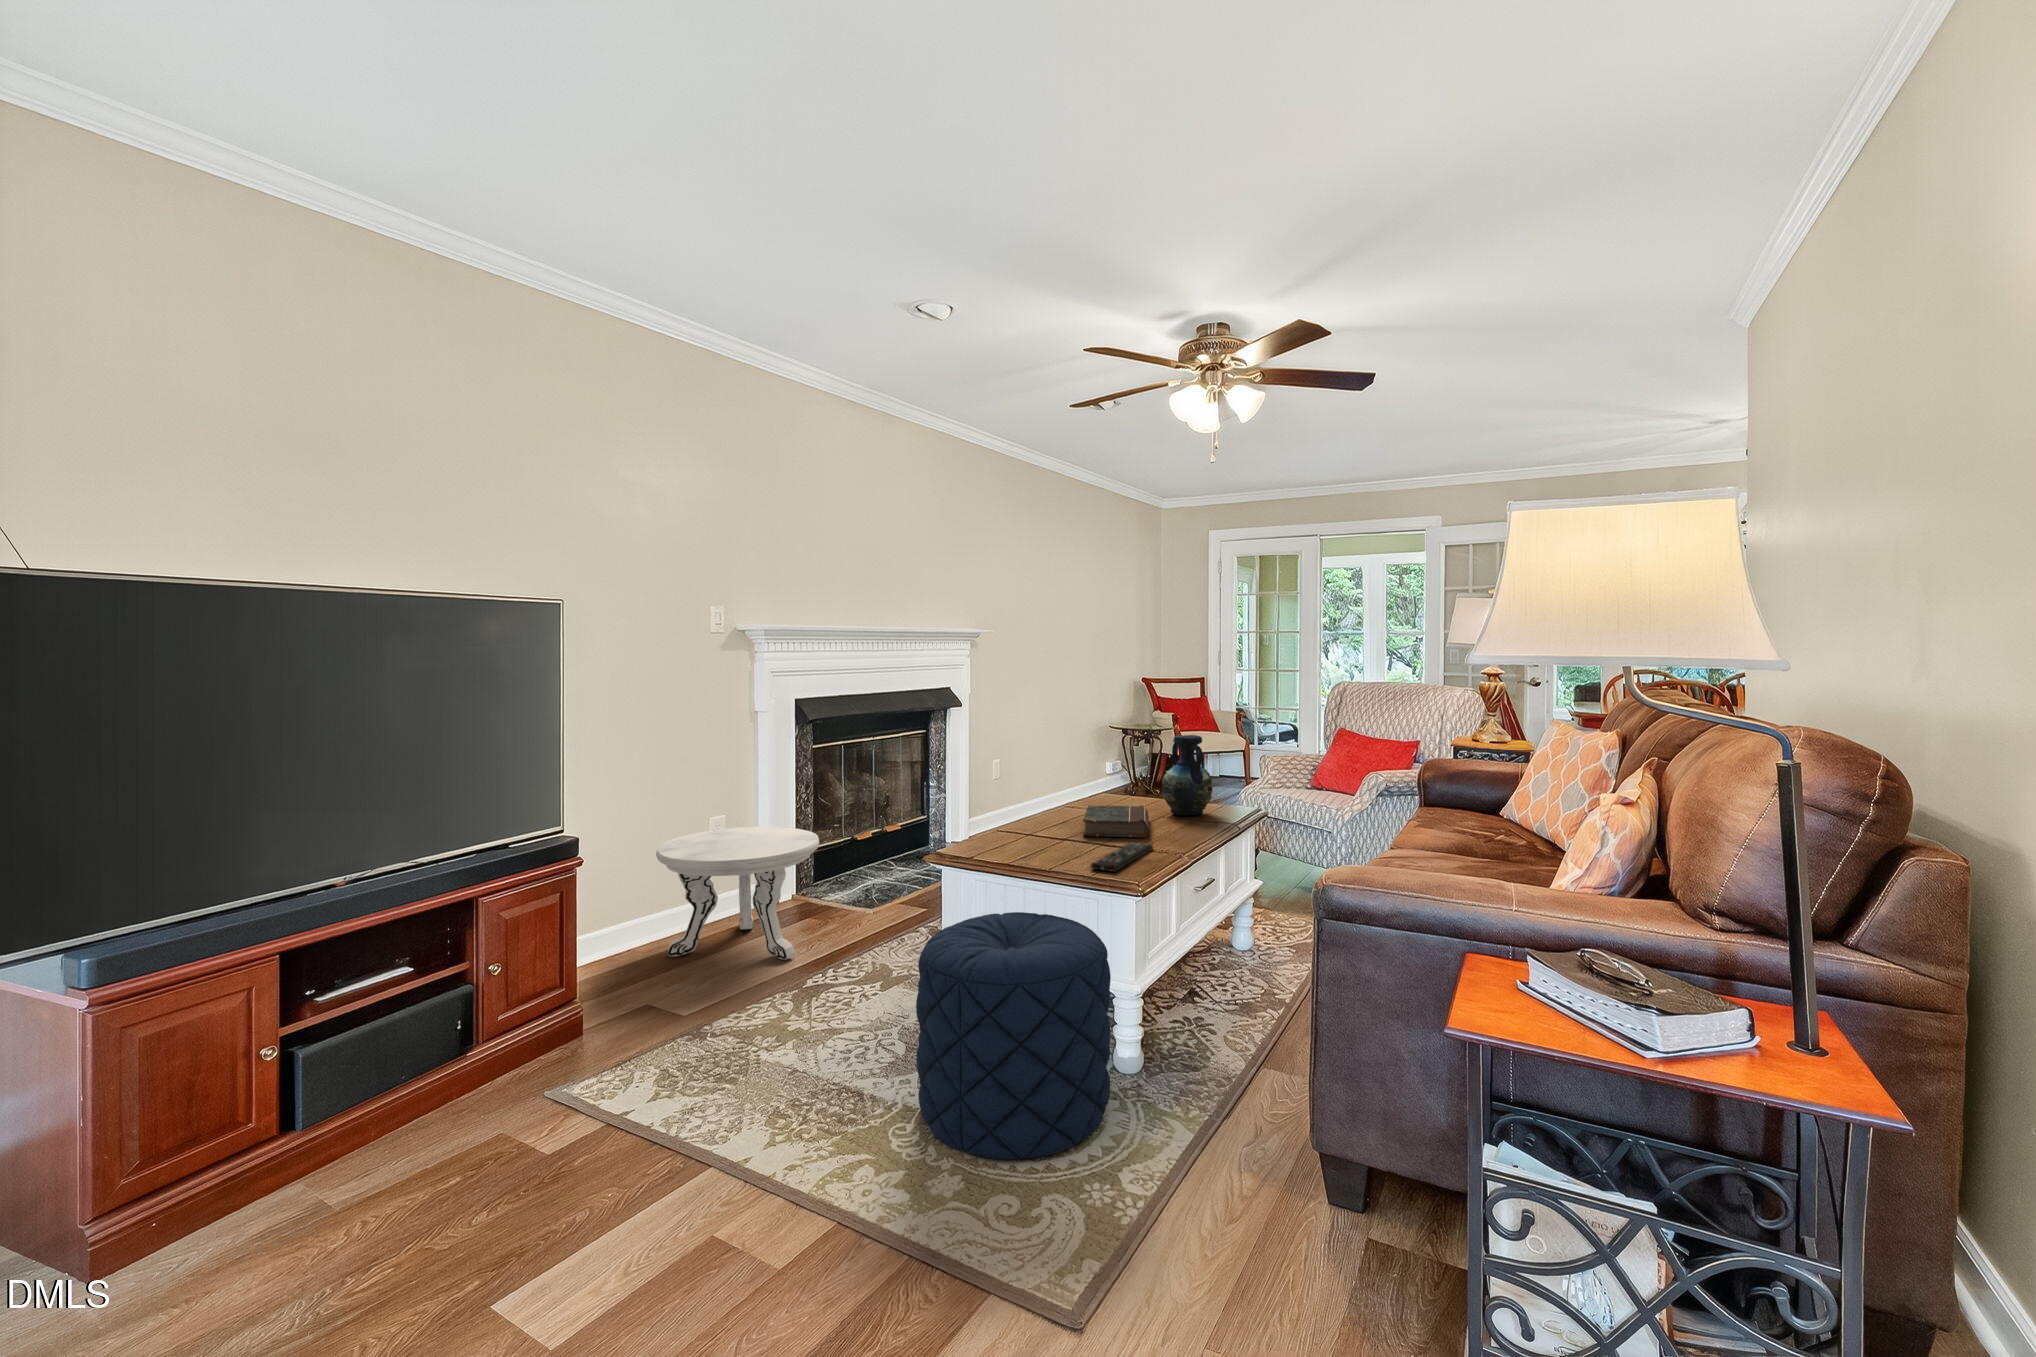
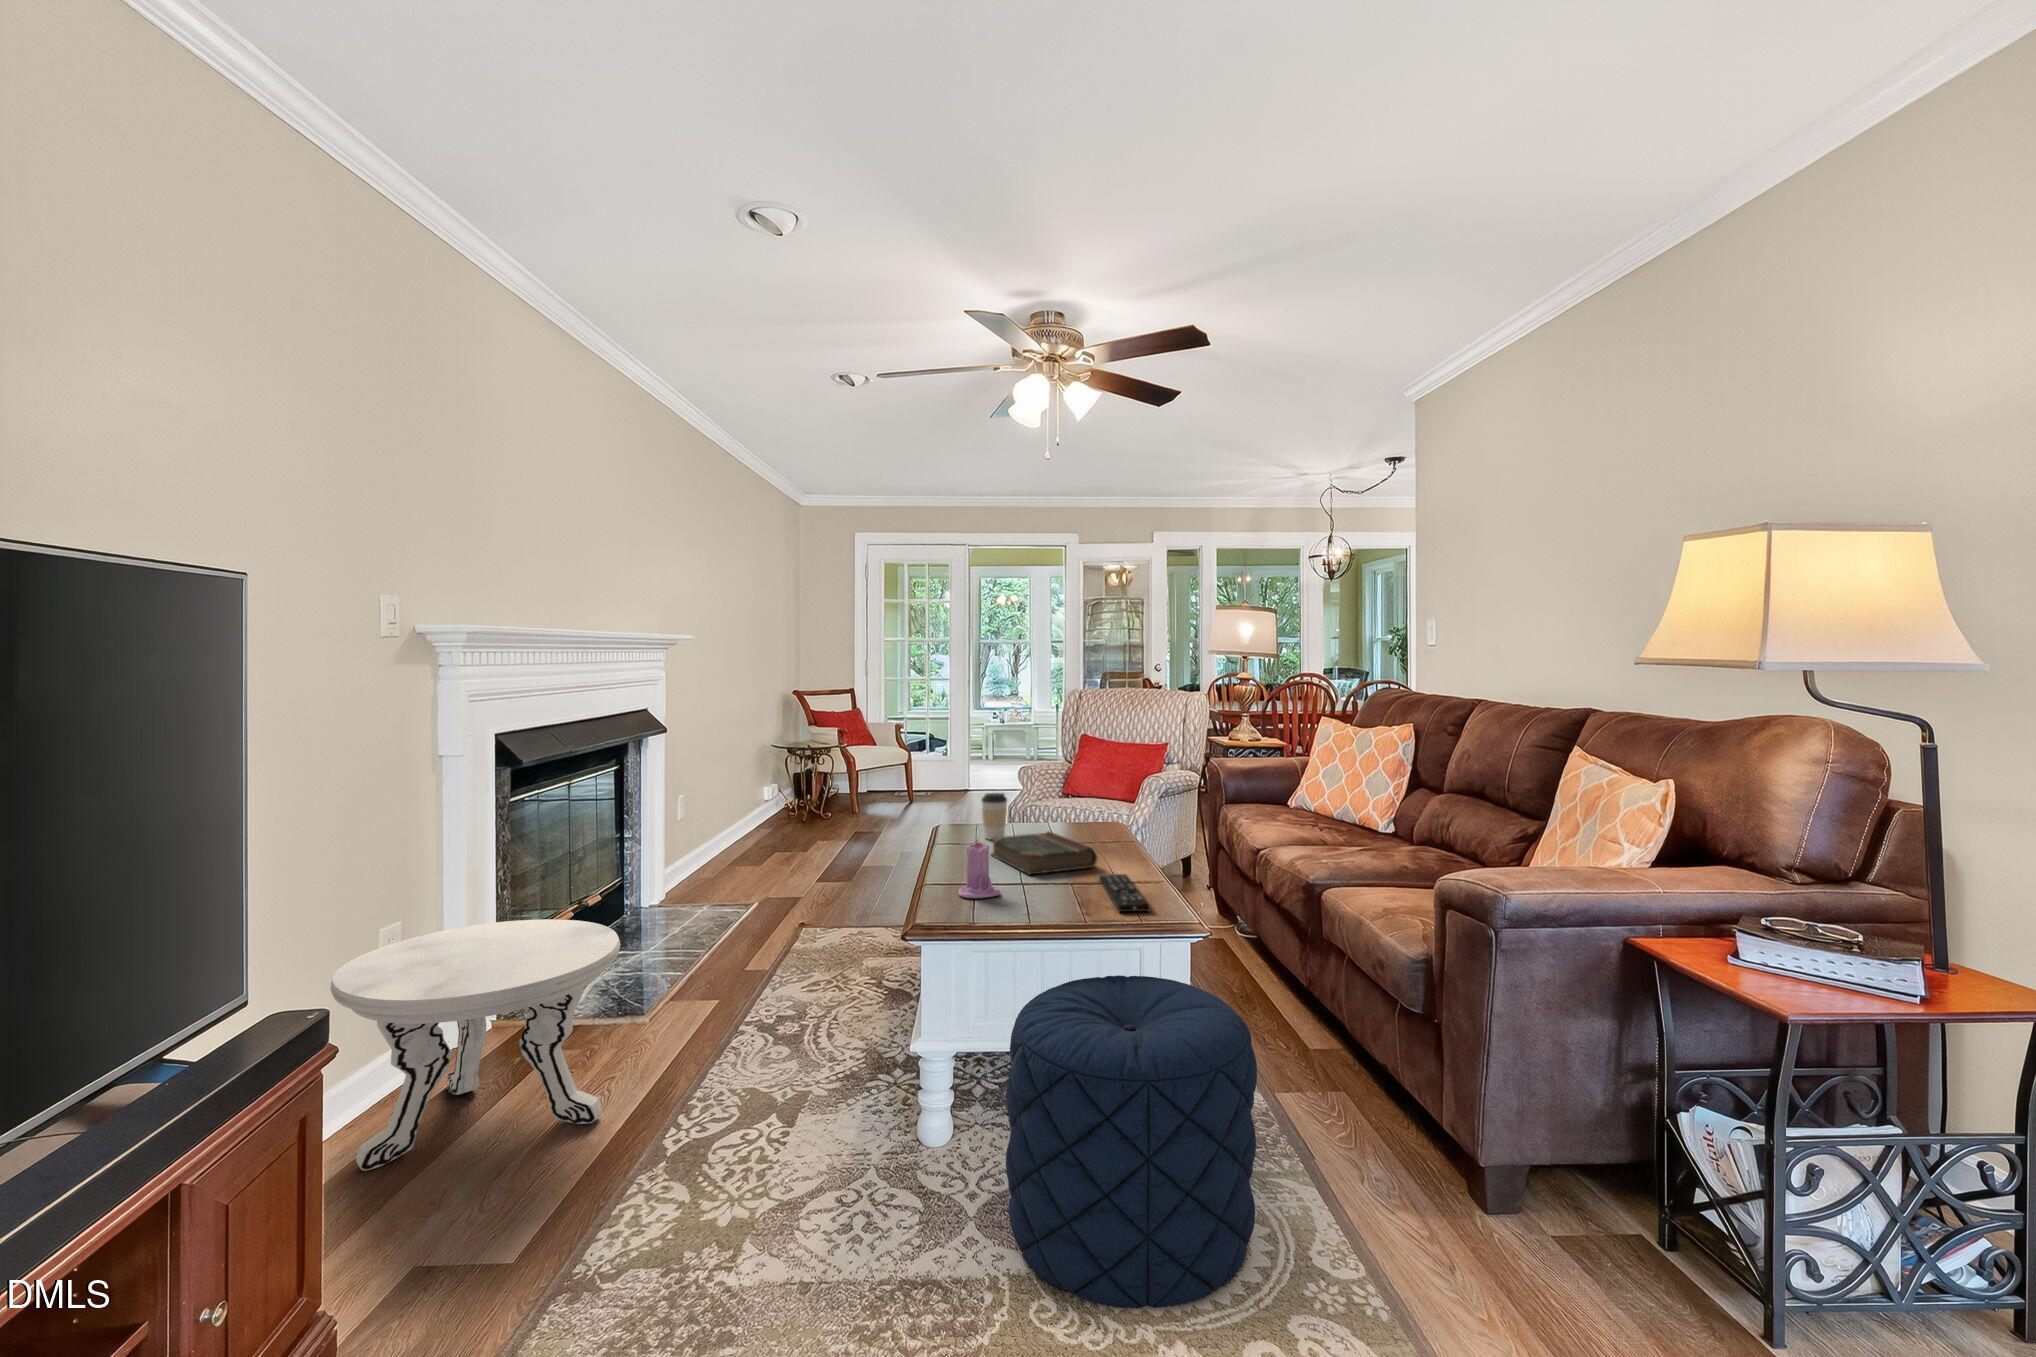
vase: present [1162,735,1213,815] -> none [1048,747,1104,838]
coffee cup: none [1107,770,1130,810] -> present [981,793,1007,839]
candle: none [1004,798,1037,846] -> present [958,839,1000,898]

